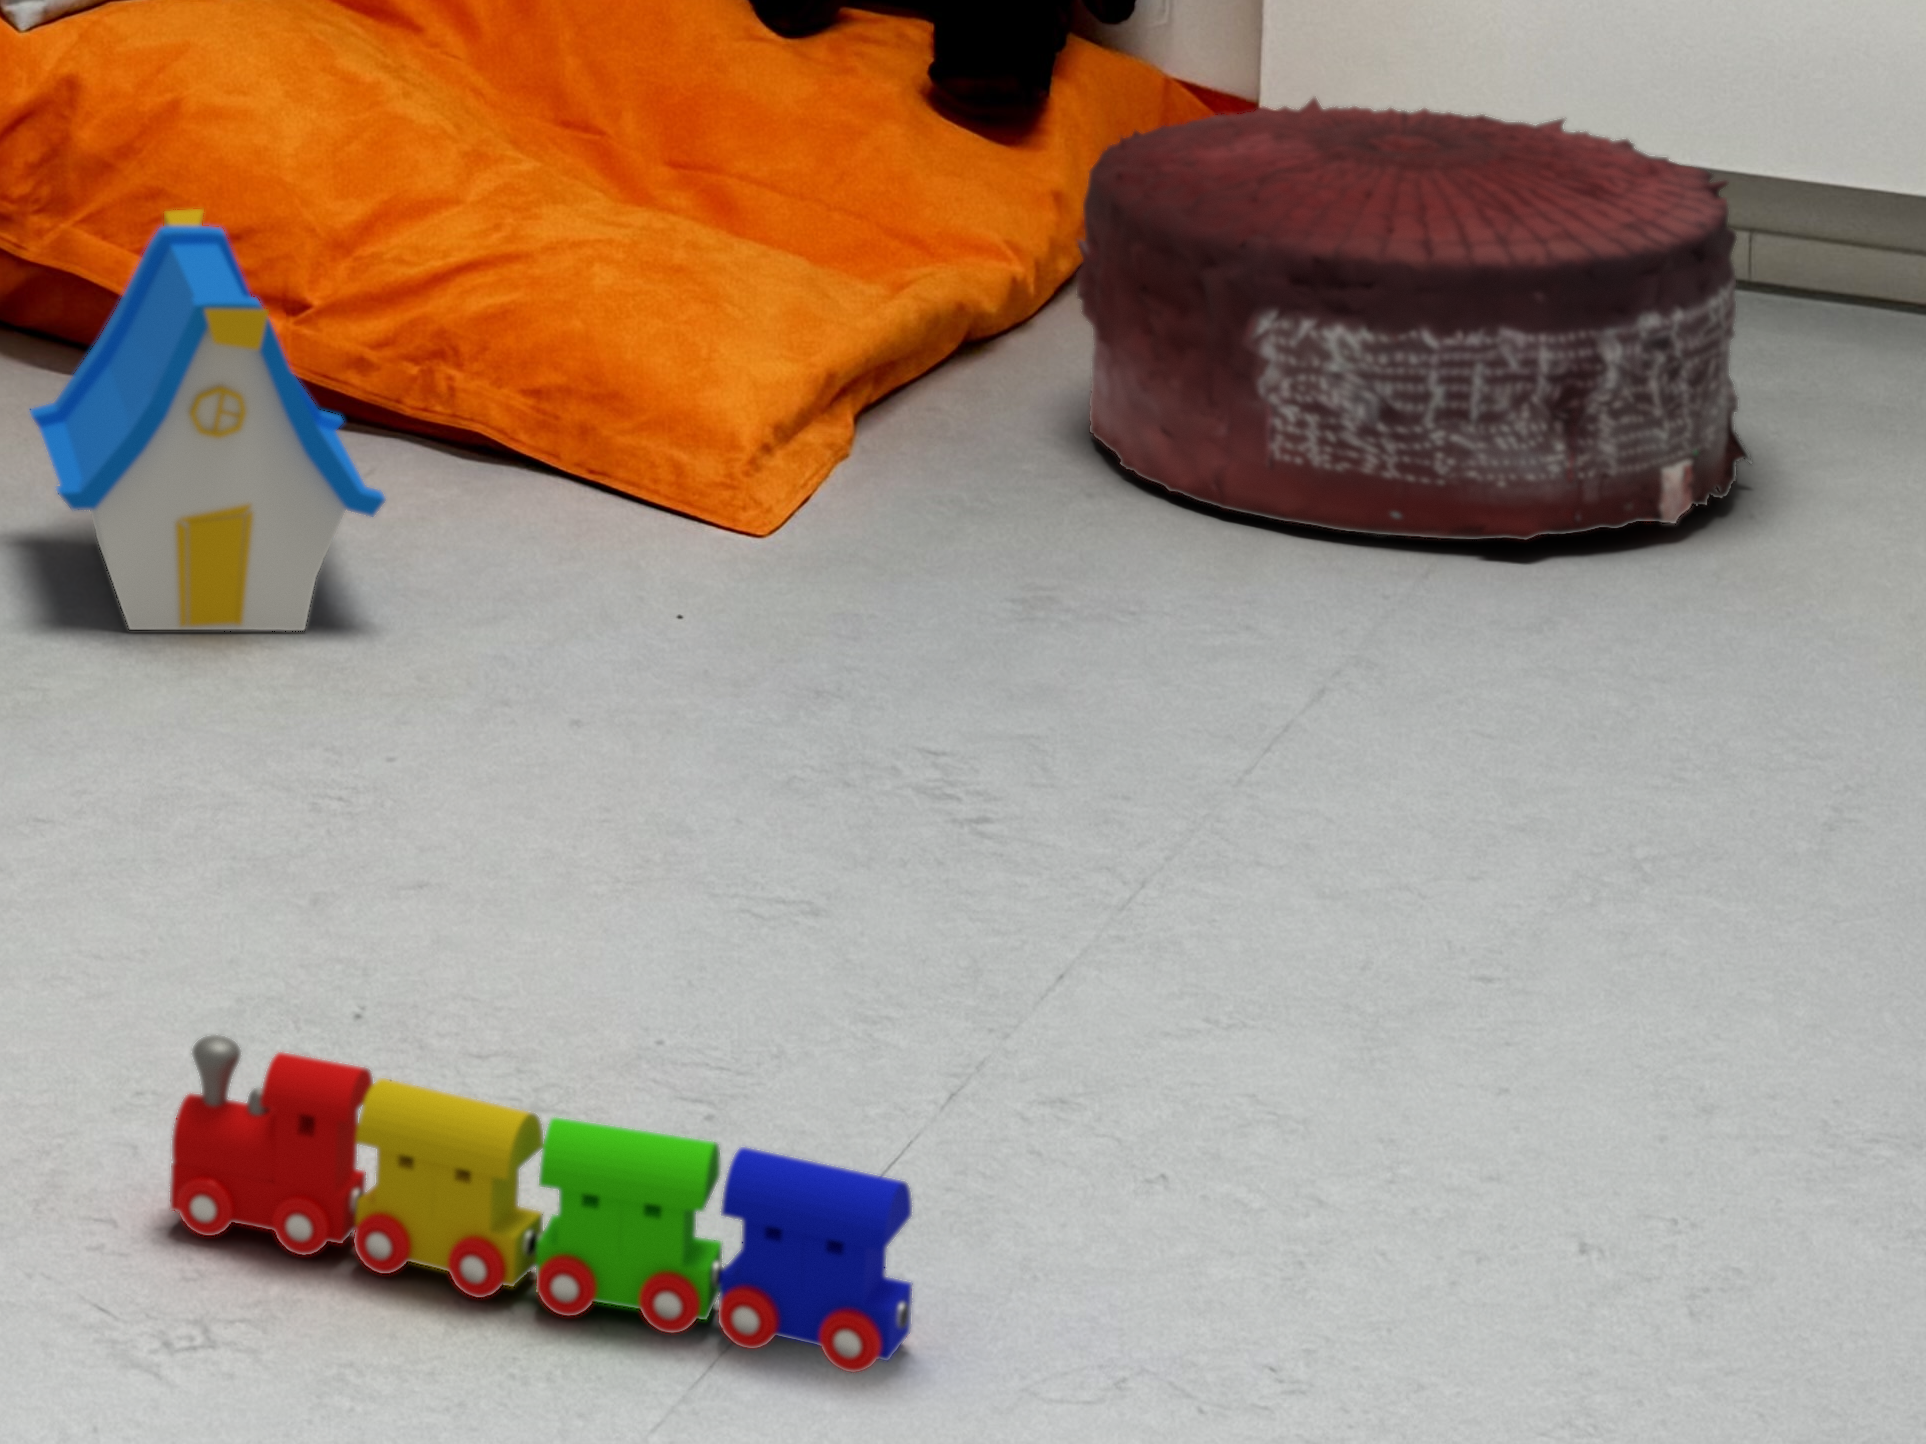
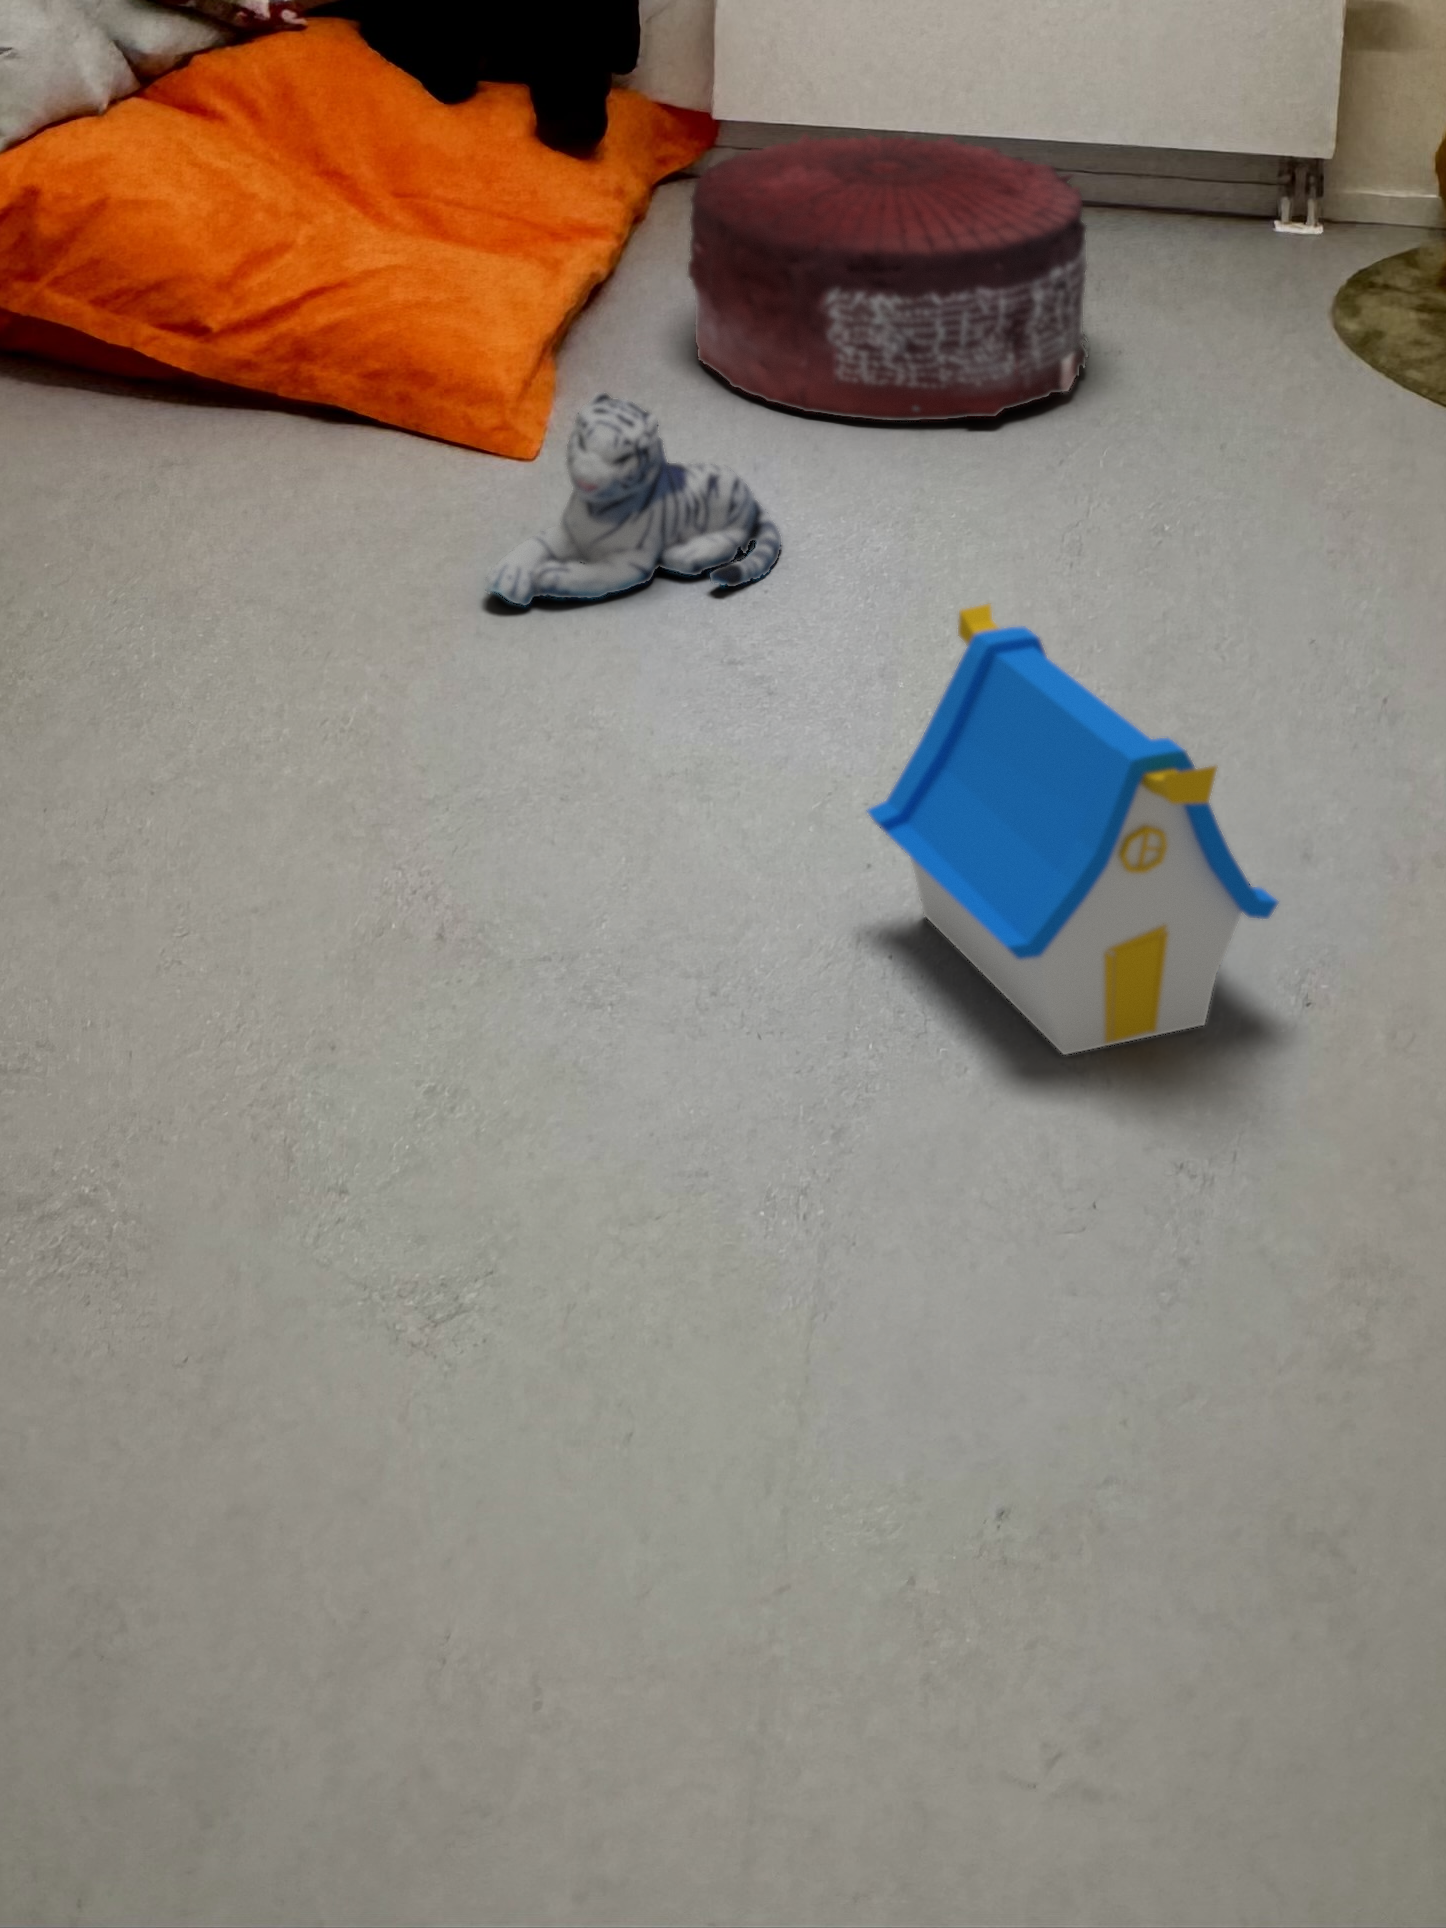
toy house: present [30,209,385,631] -> present [868,604,1278,1055]
plush toy: none [597,384,1090,696] -> present [485,392,781,606]
toy train: present [170,1035,912,1373] -> none [395,1057,976,1269]

